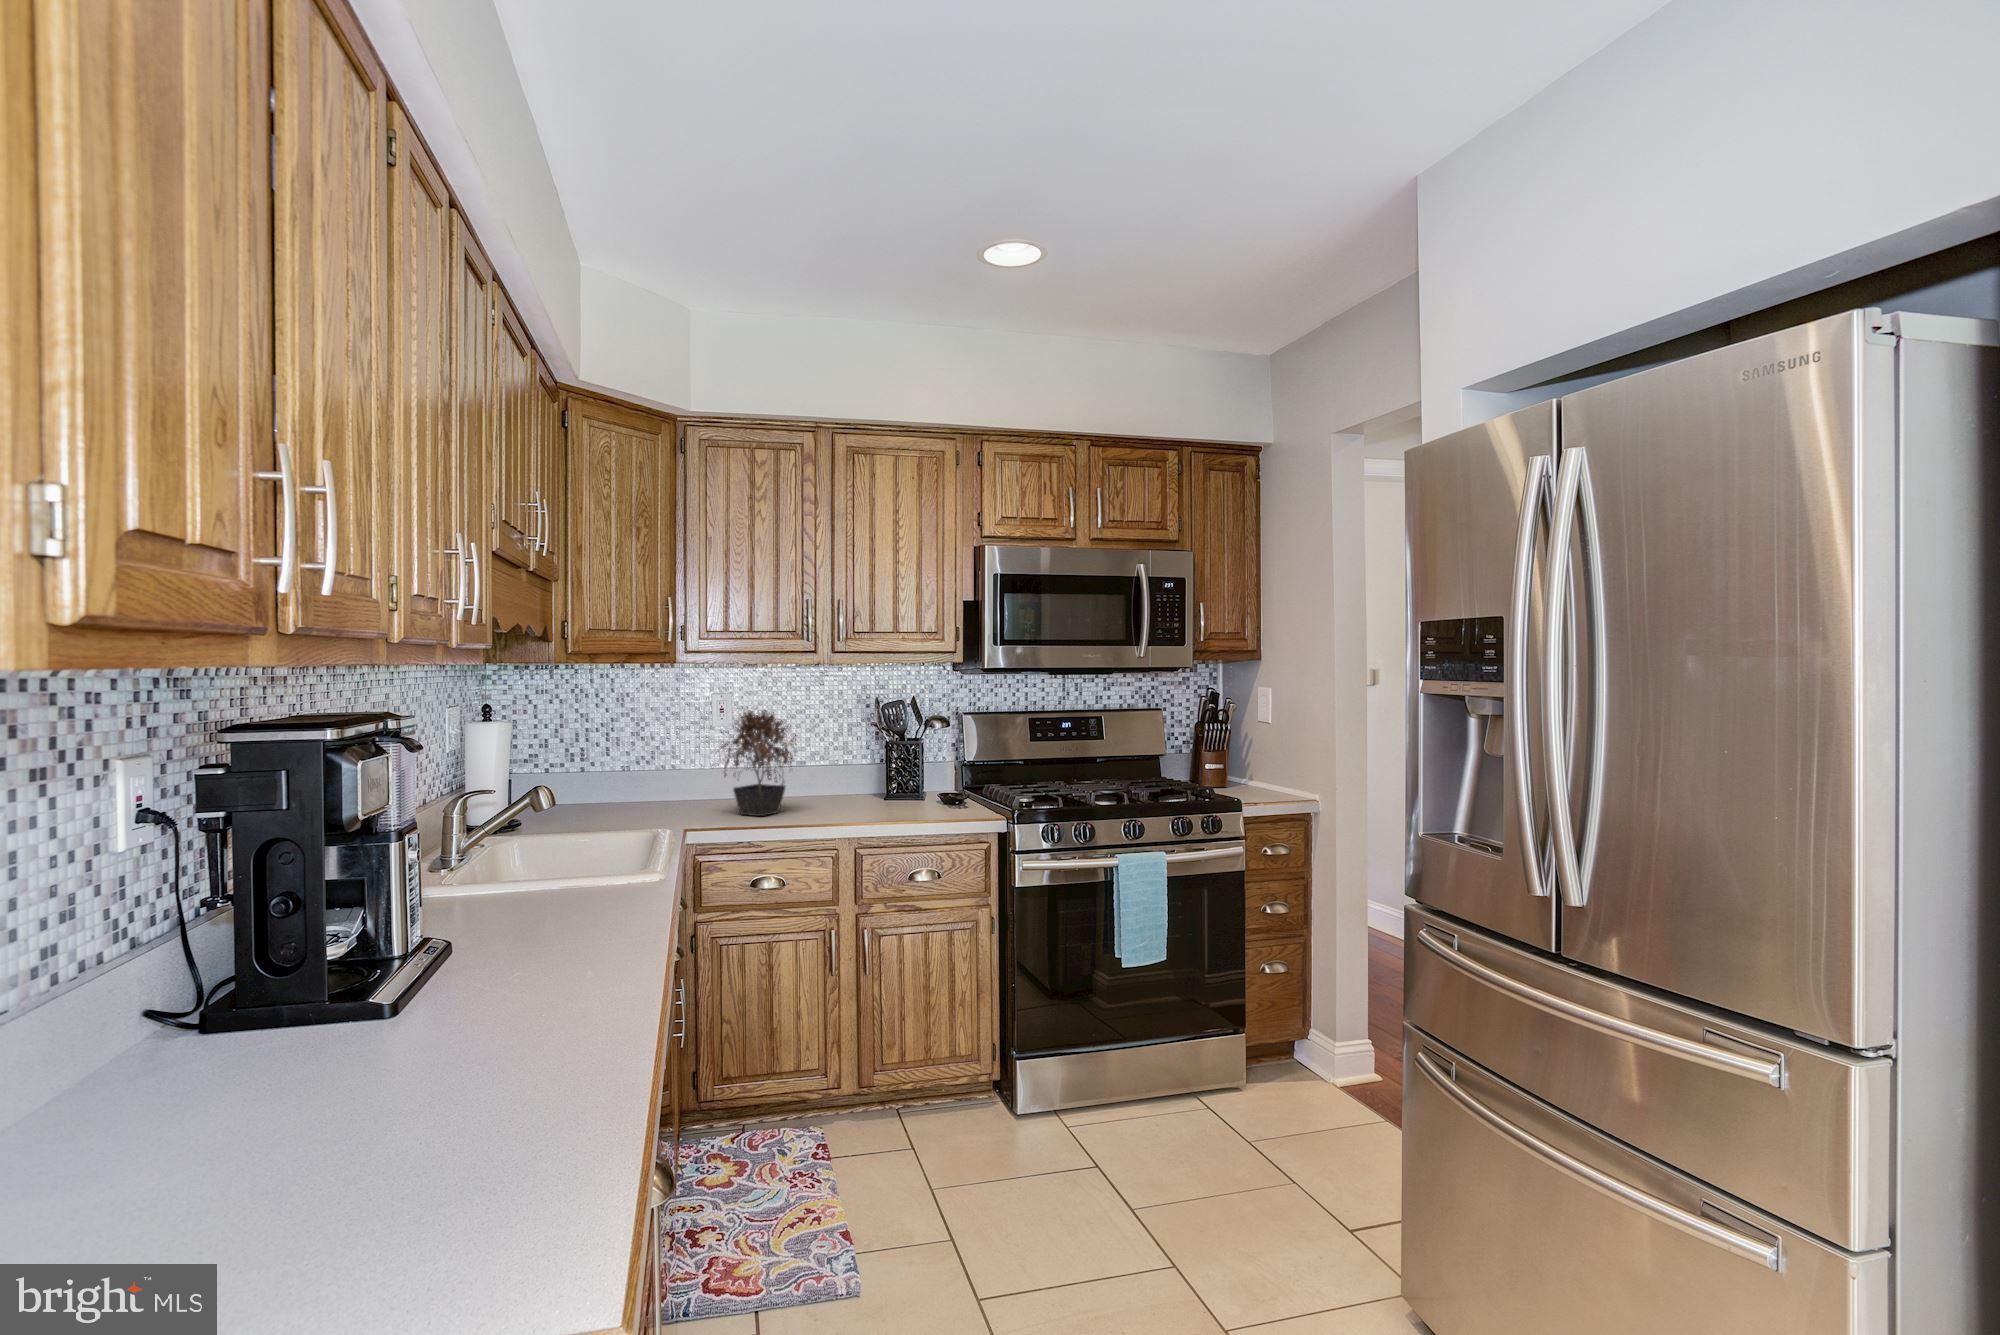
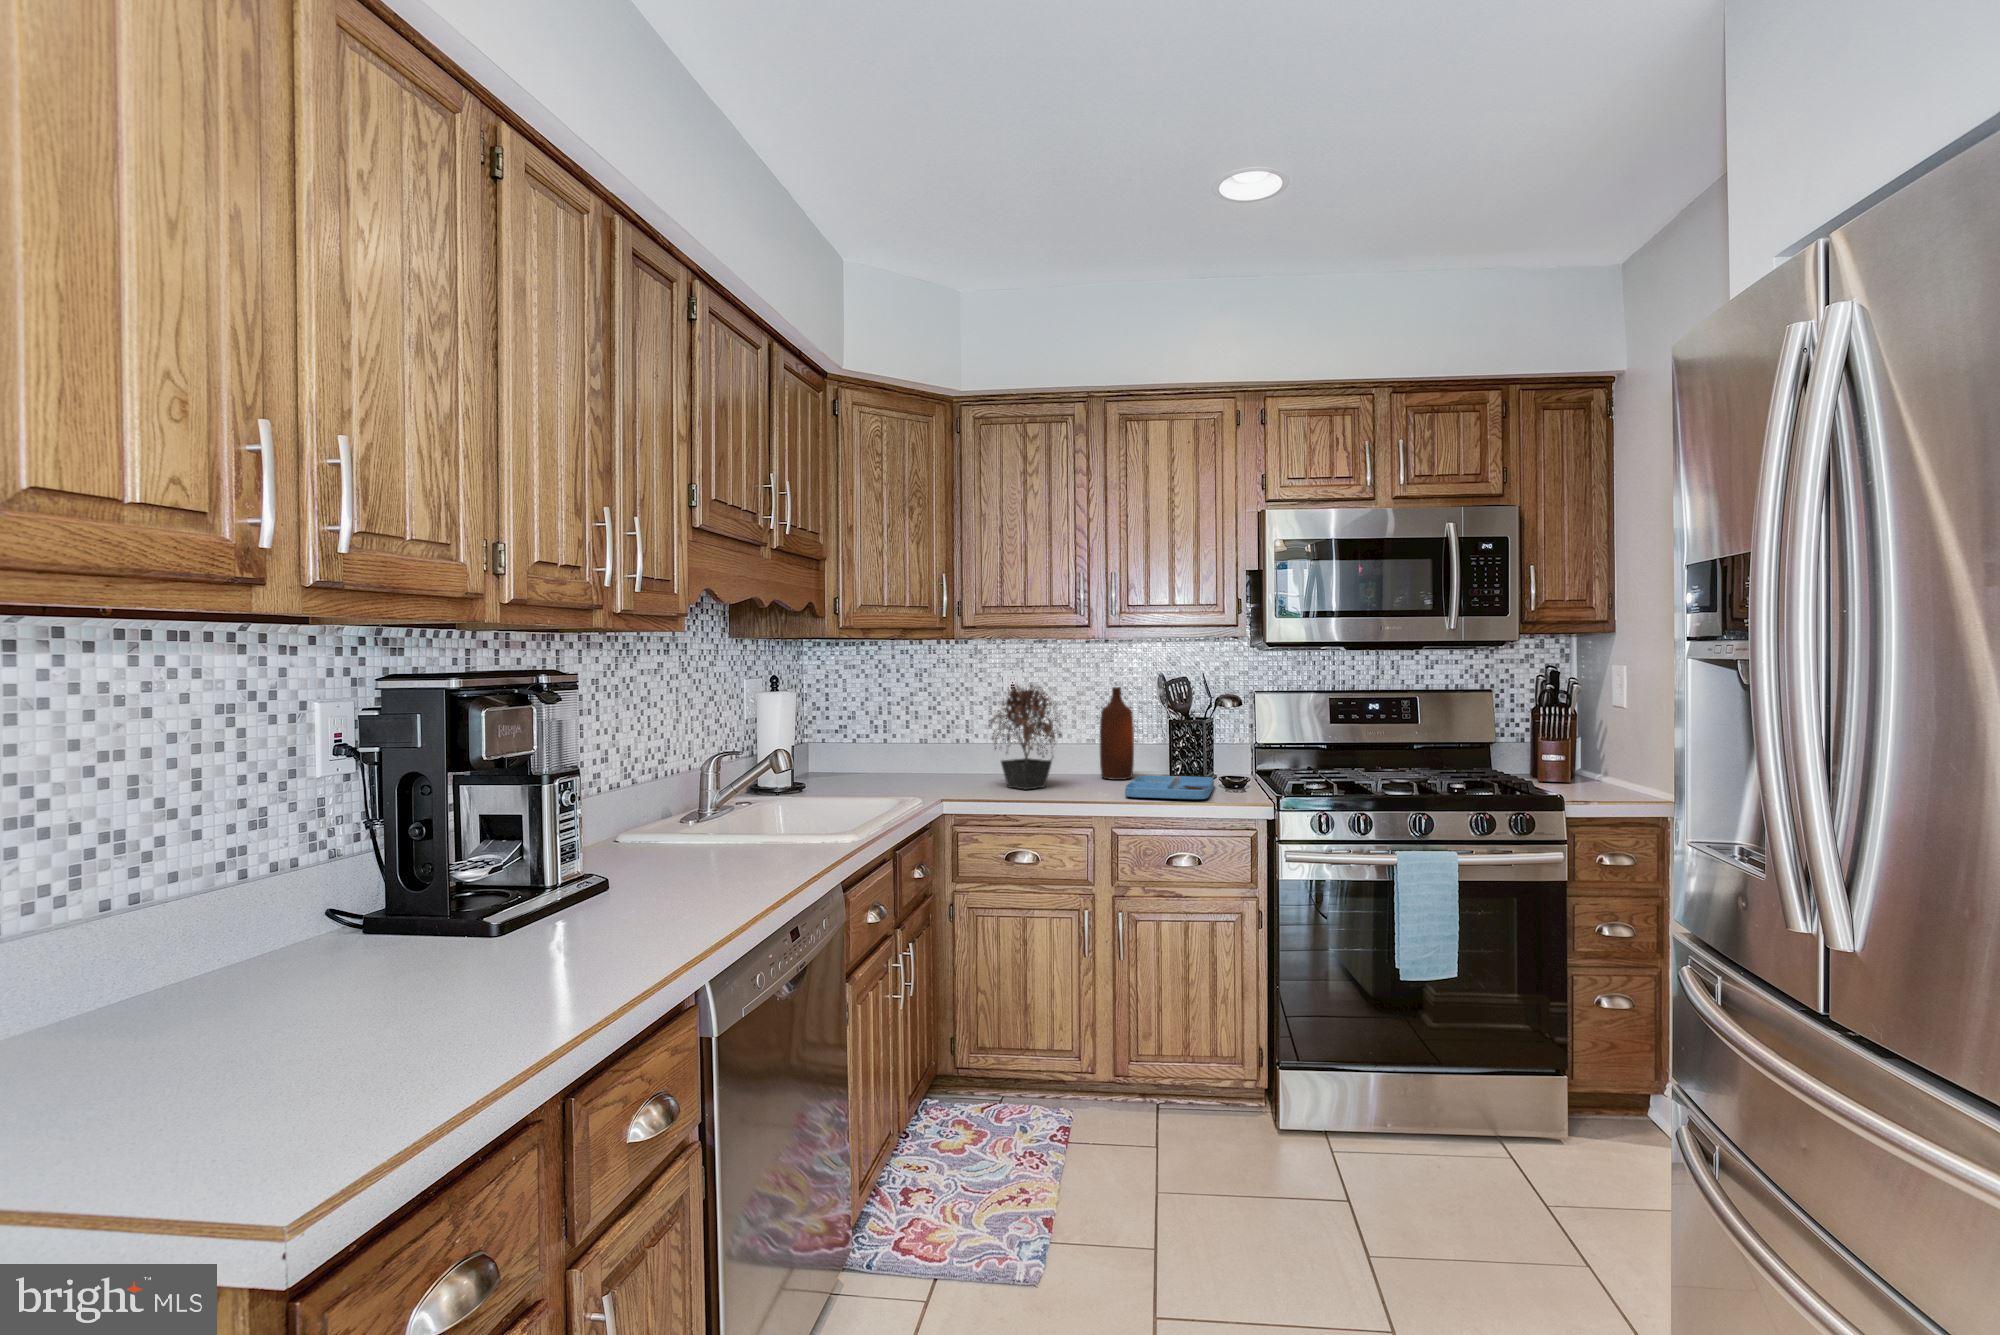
bottle: none [822,710,855,801] -> present [1100,687,1134,780]
tray: none [865,794,944,818] -> present [1125,776,1214,799]

